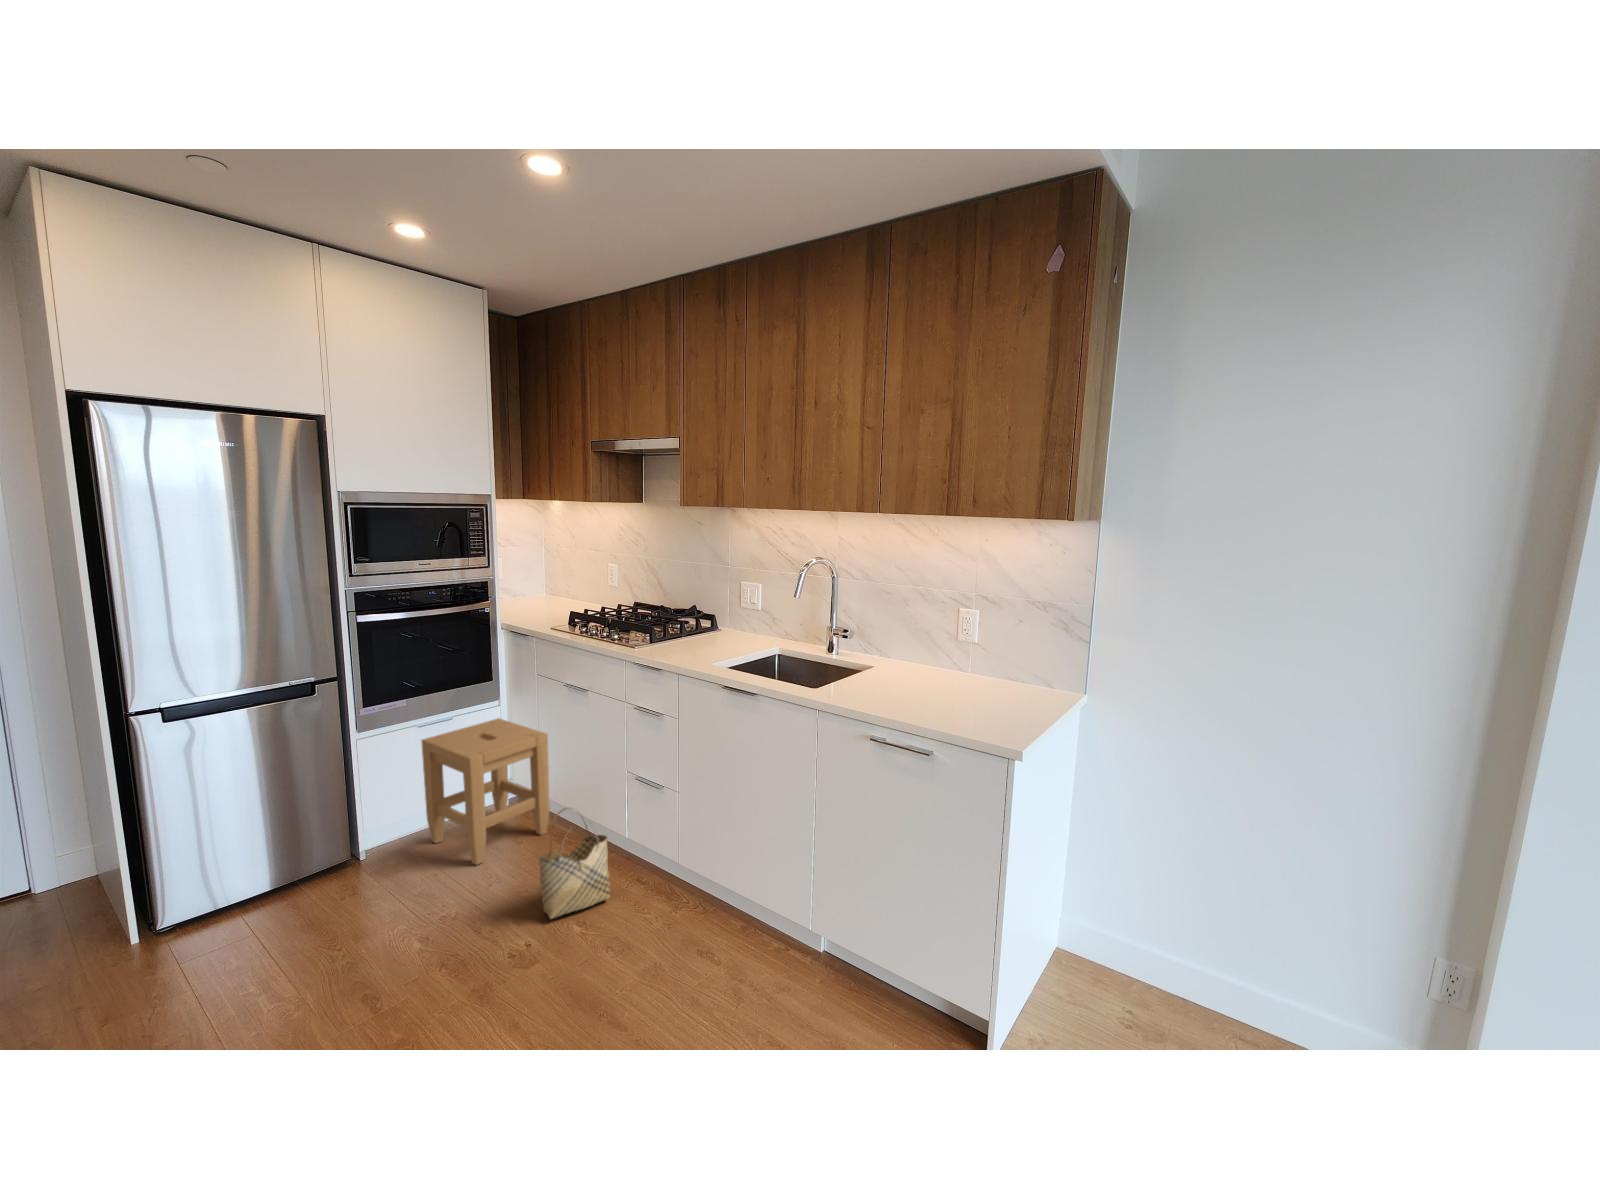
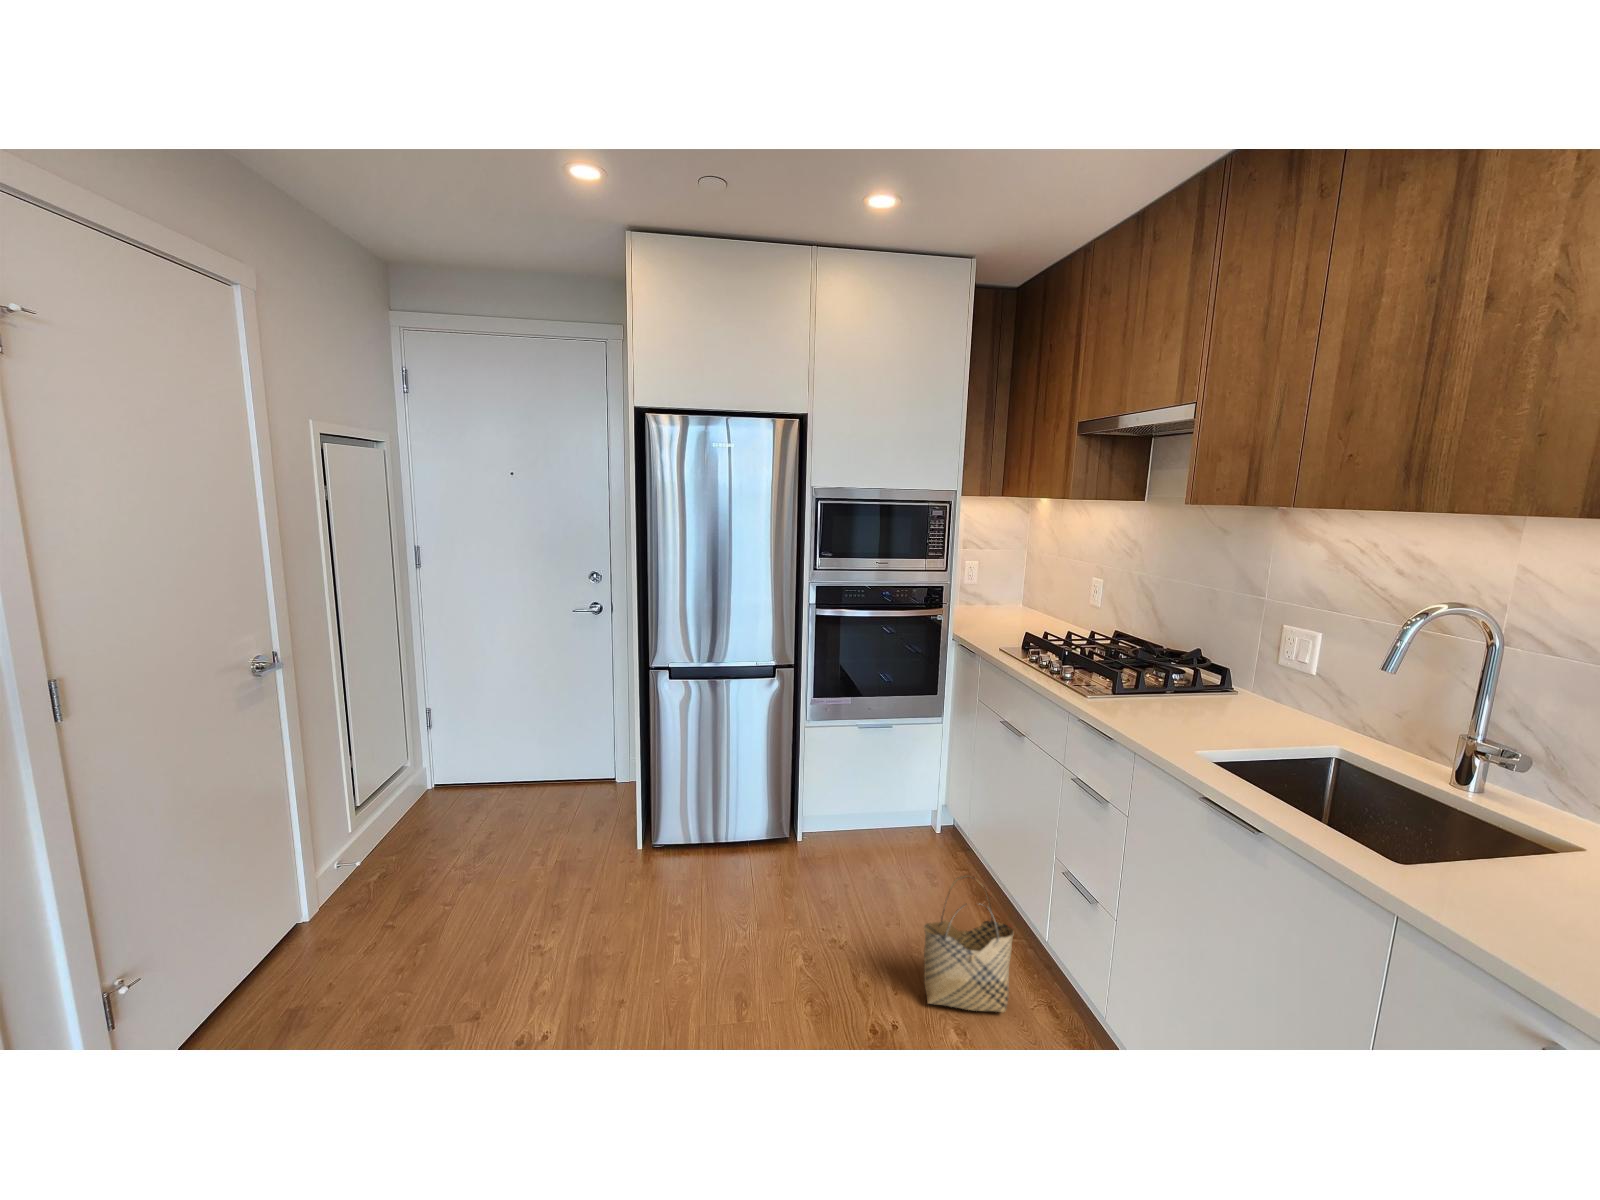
stool: present [422,718,550,865] -> none [857,736,980,891]

